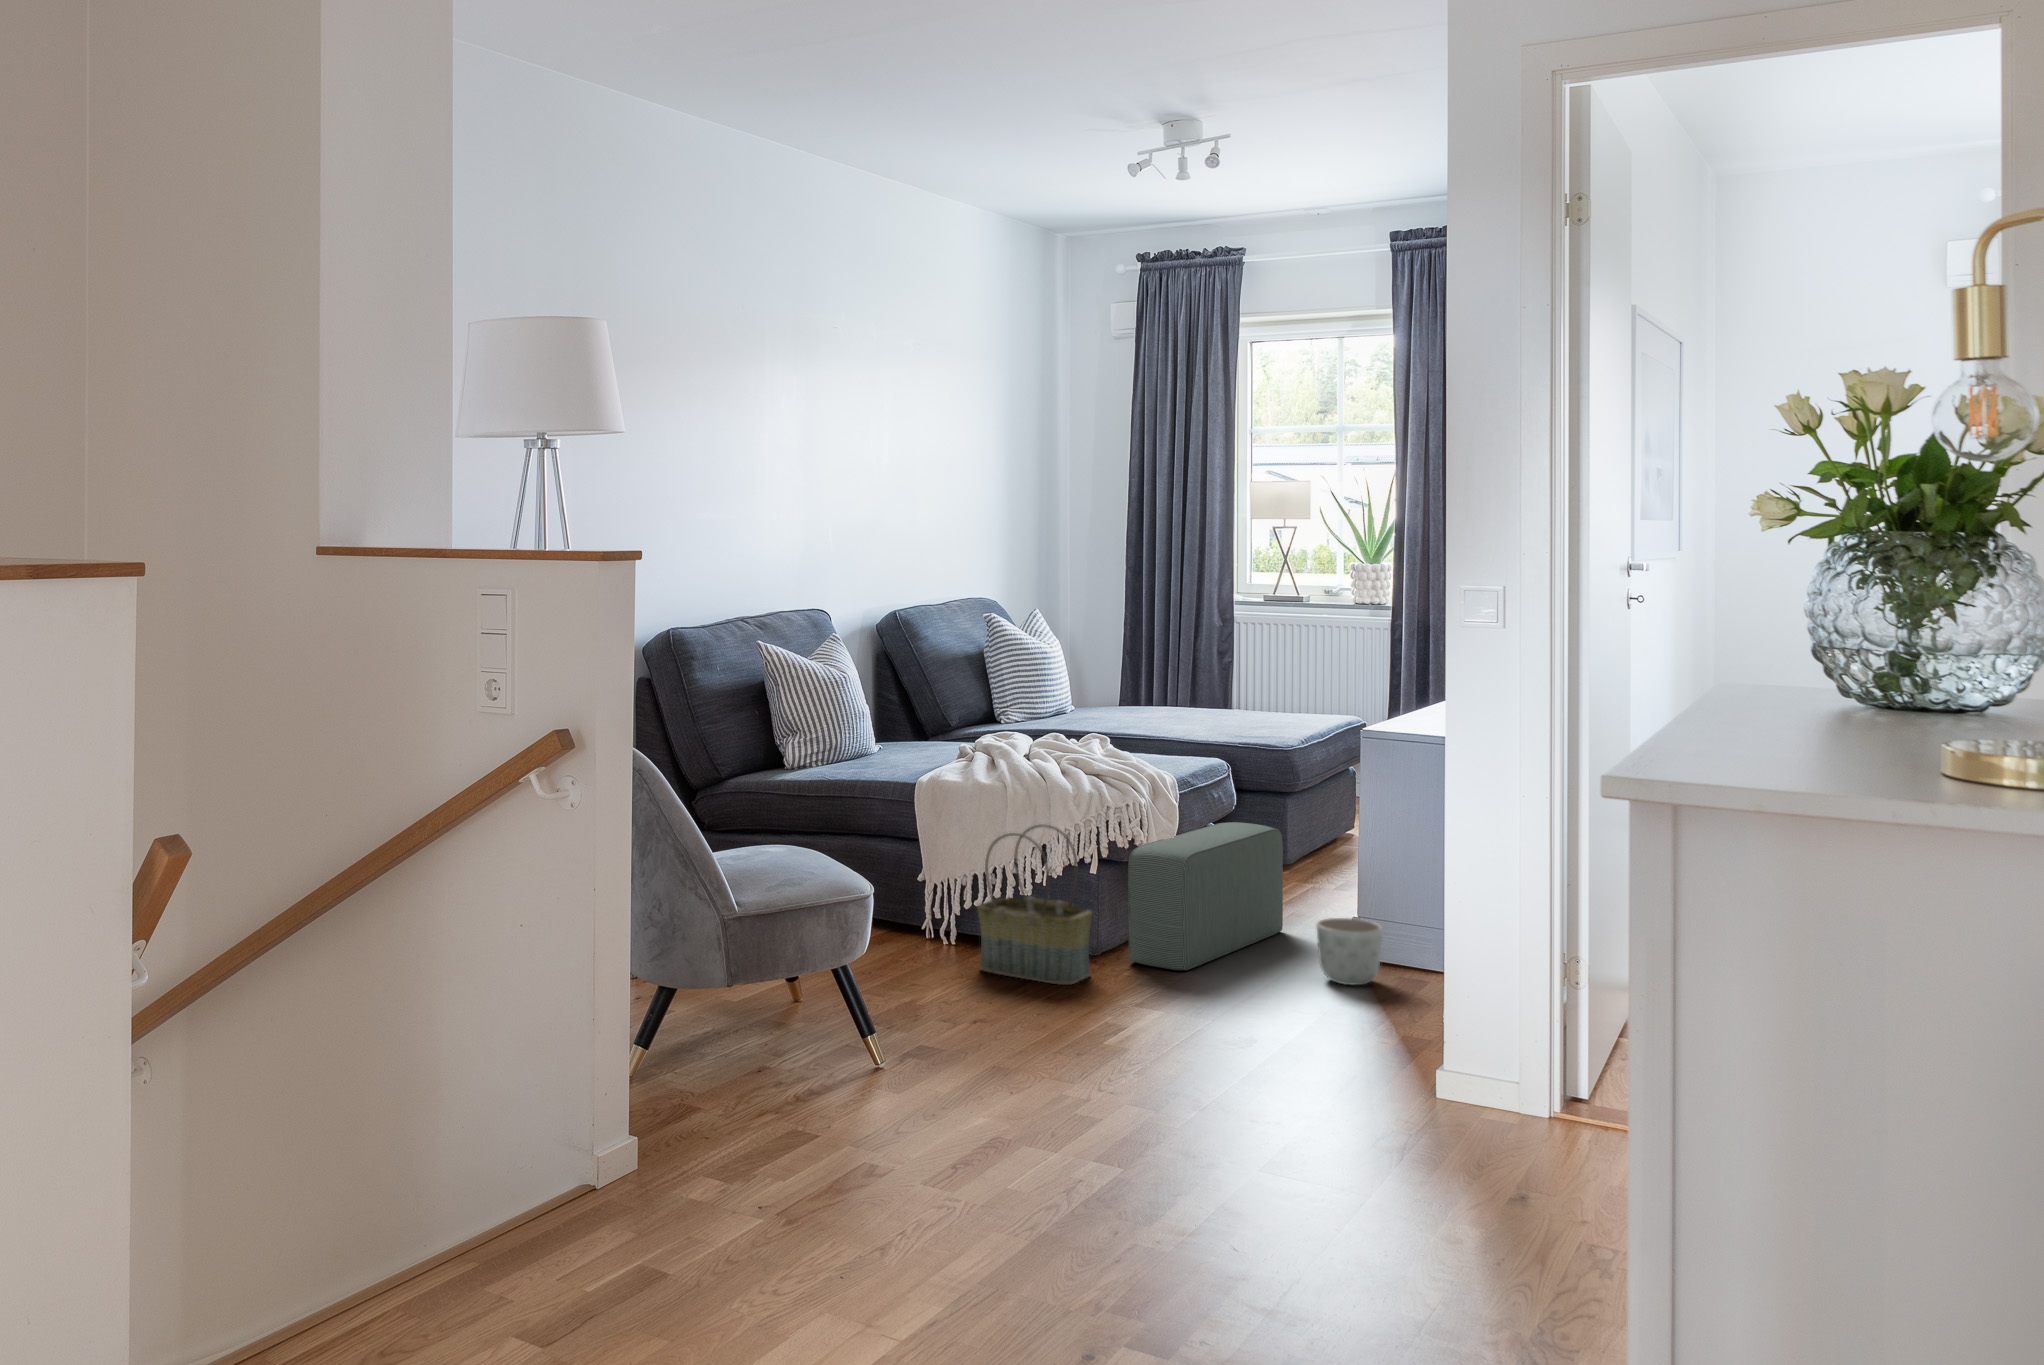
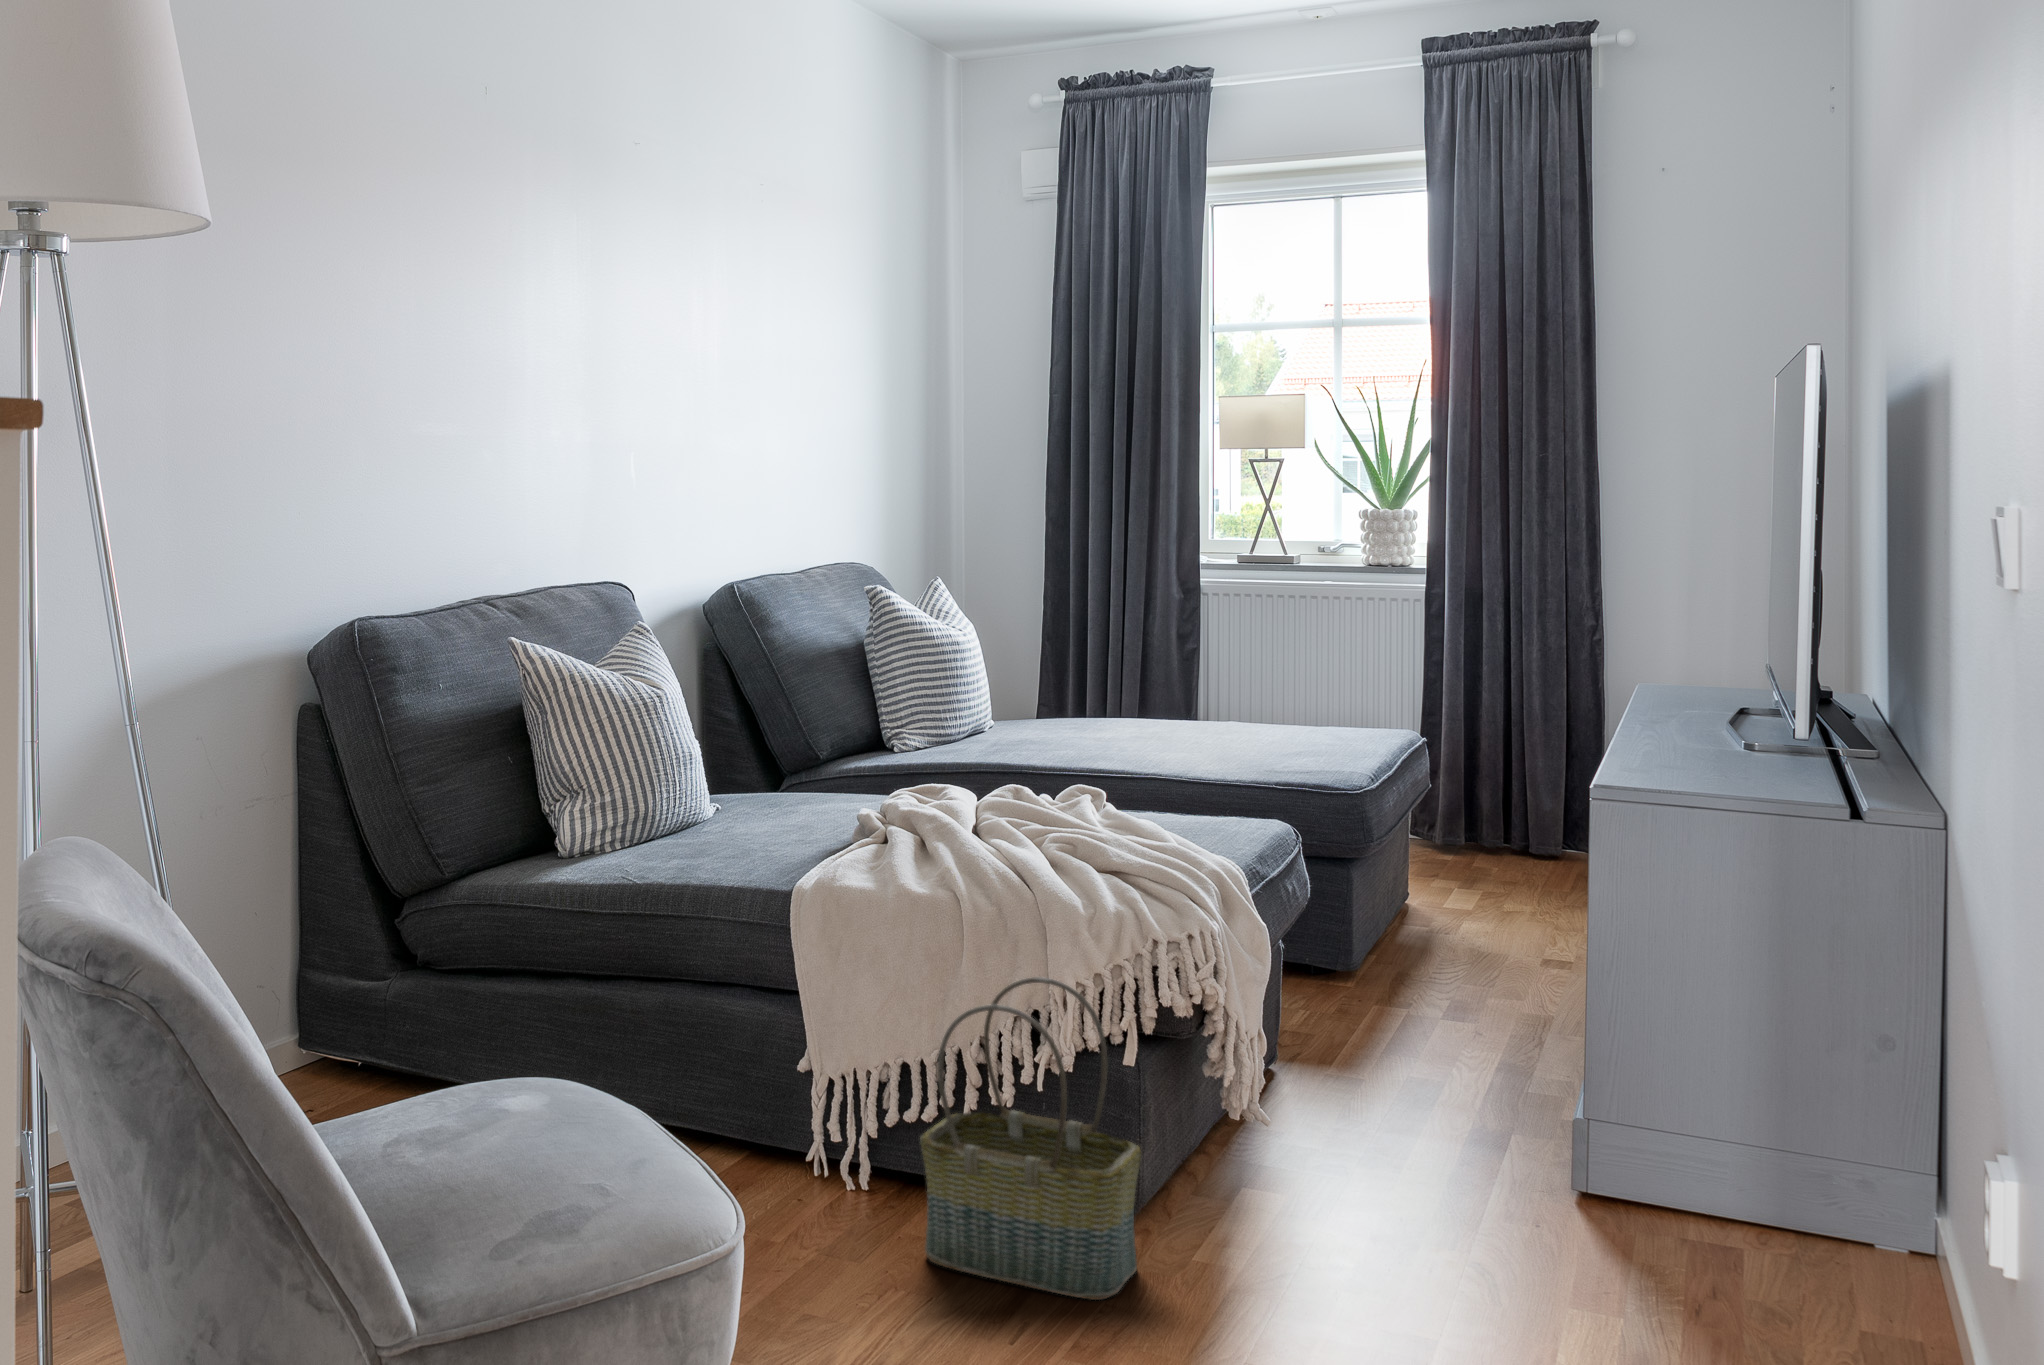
pouf: present [1128,822,1283,970] -> none [1192,940,1418,1245]
planter: present [1316,918,1382,985] -> none [1551,1140,1680,1277]

